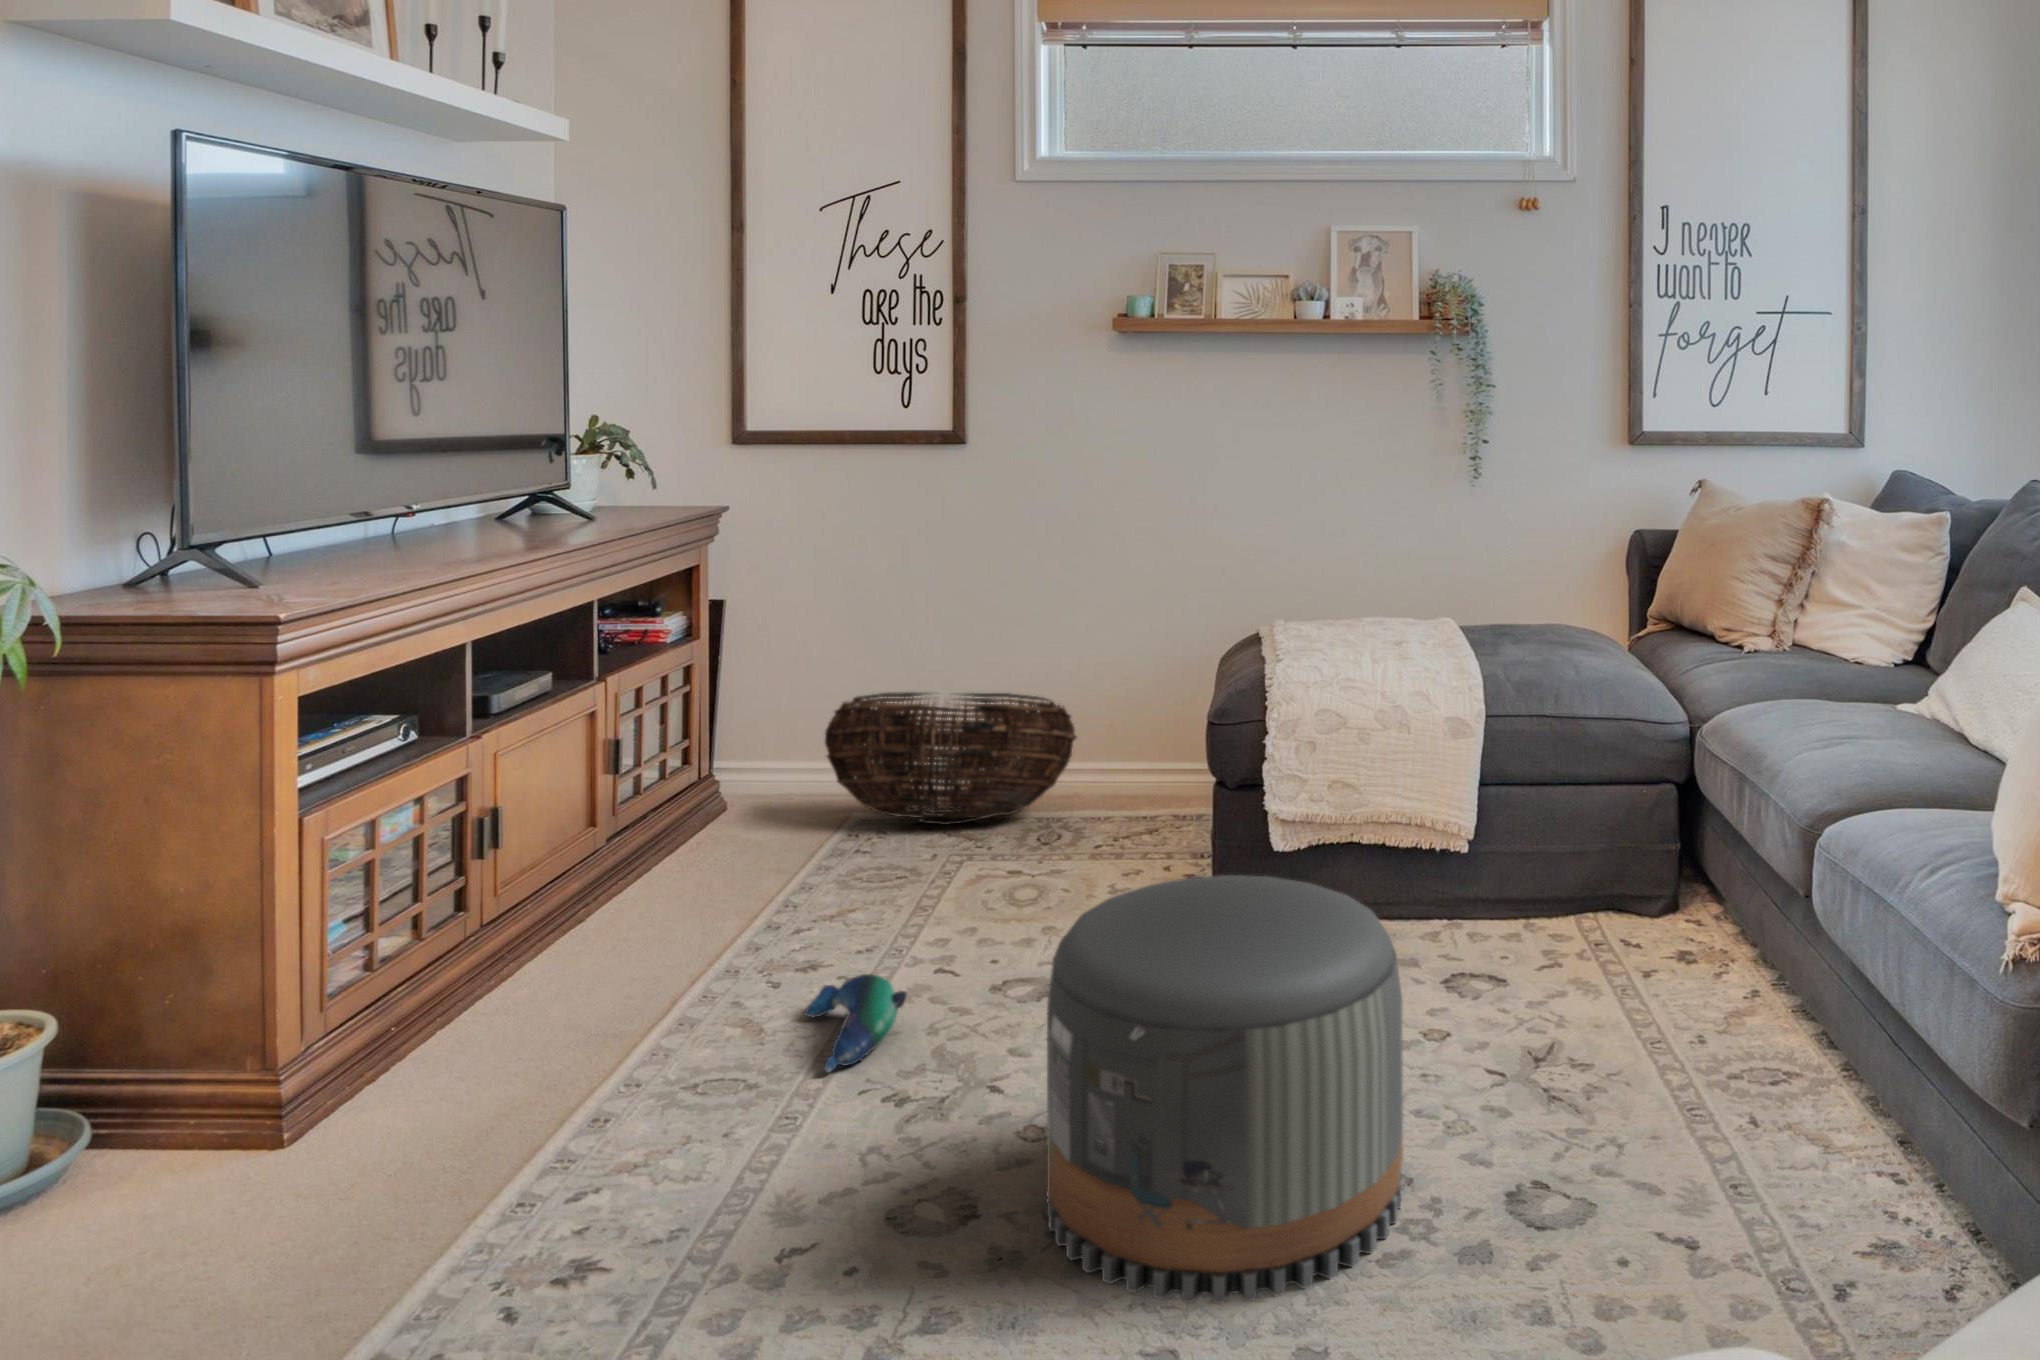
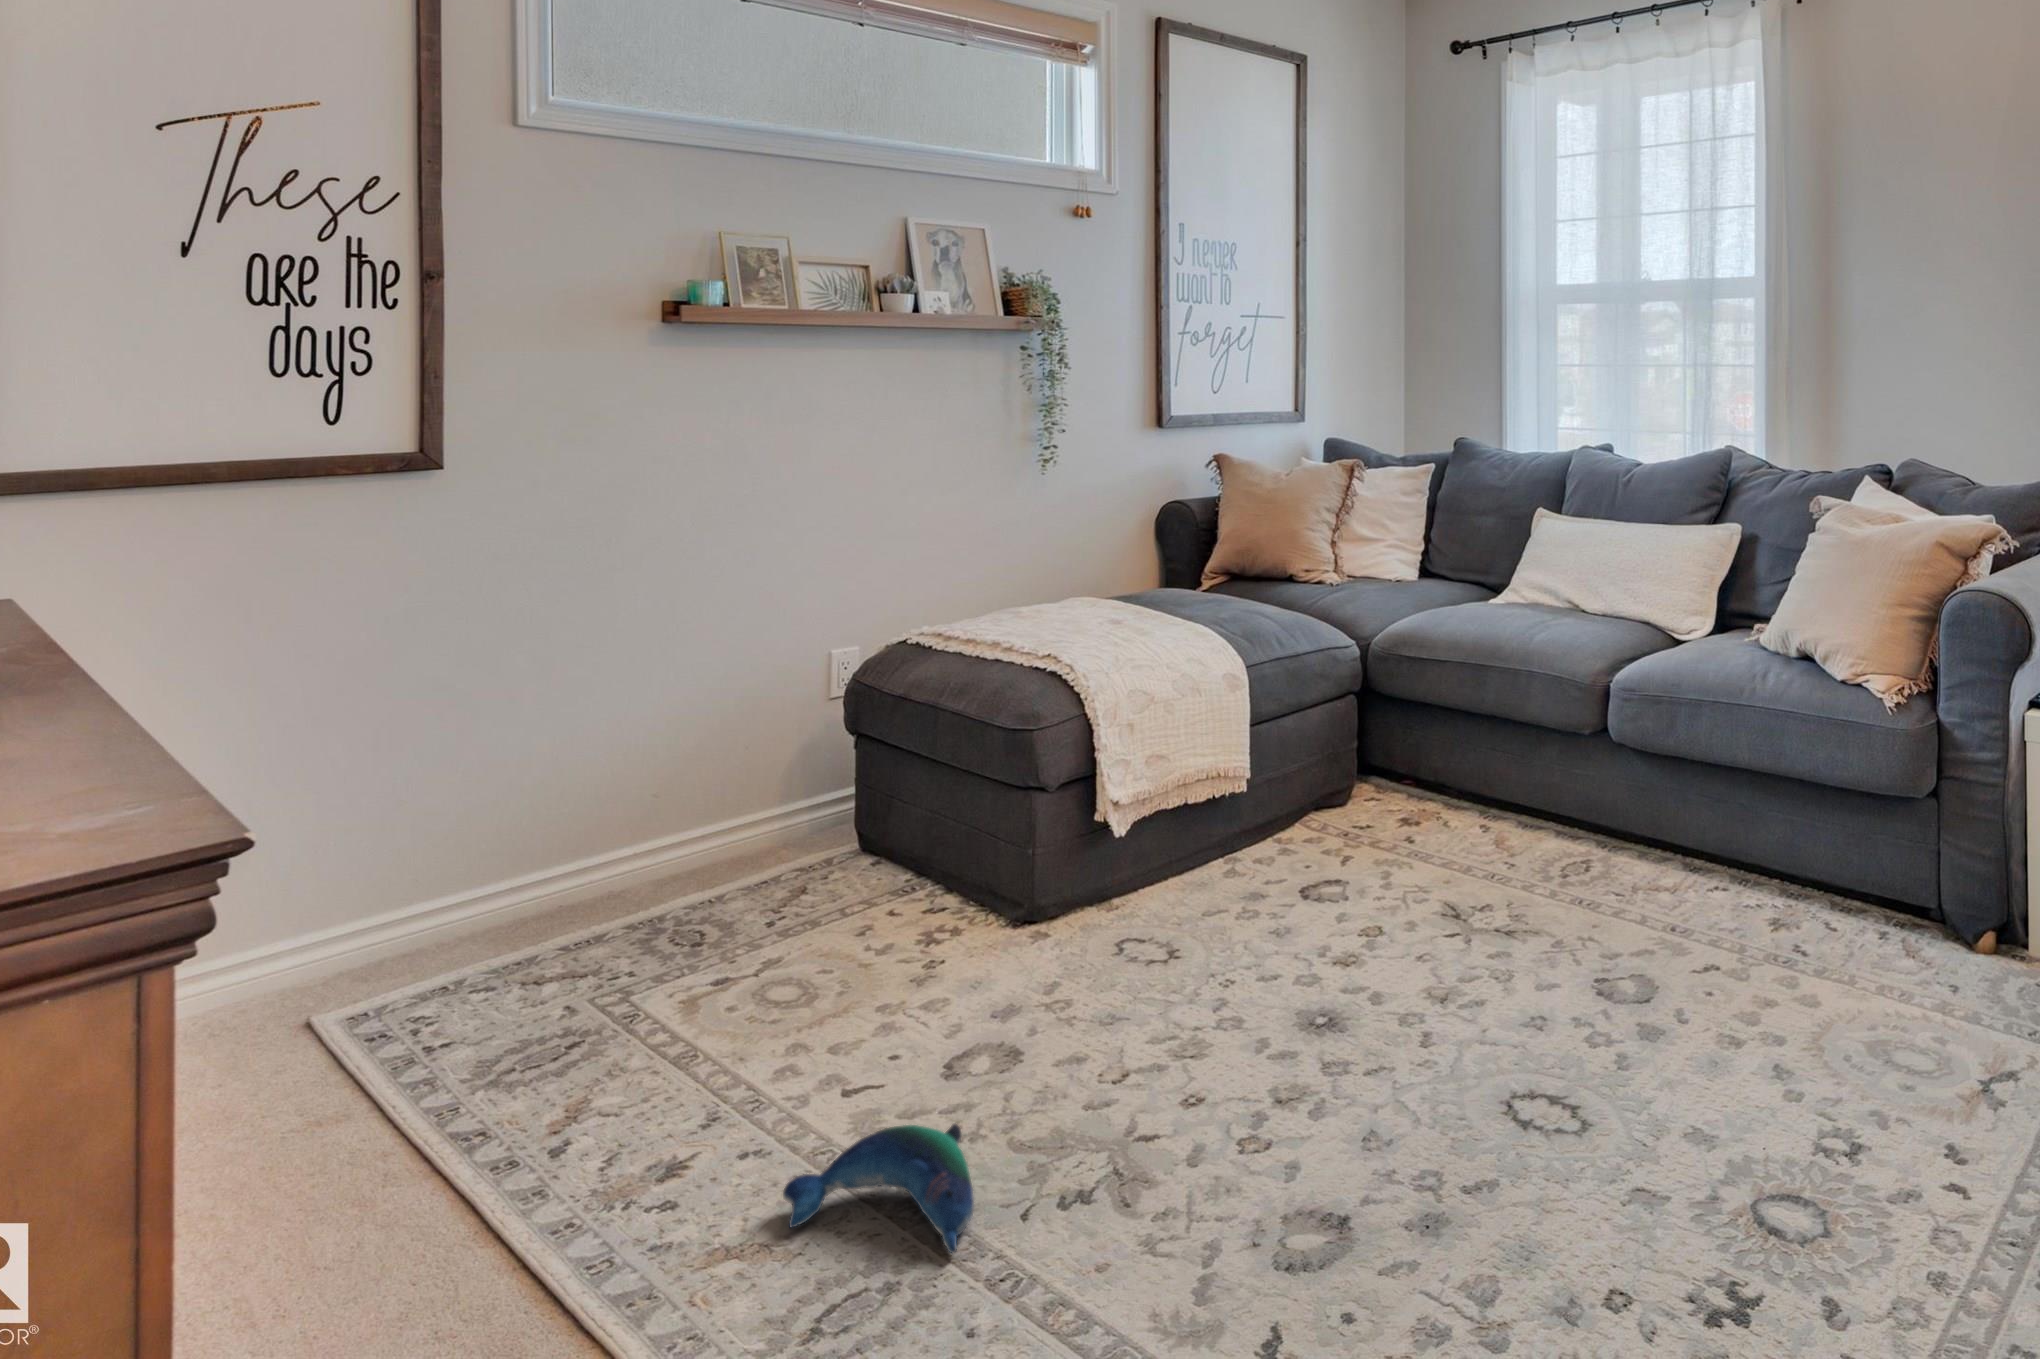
basket: present [825,692,1077,825] -> none [240,777,664,1003]
pouf: present [1047,875,1403,1303] -> none [1325,821,1640,1218]

